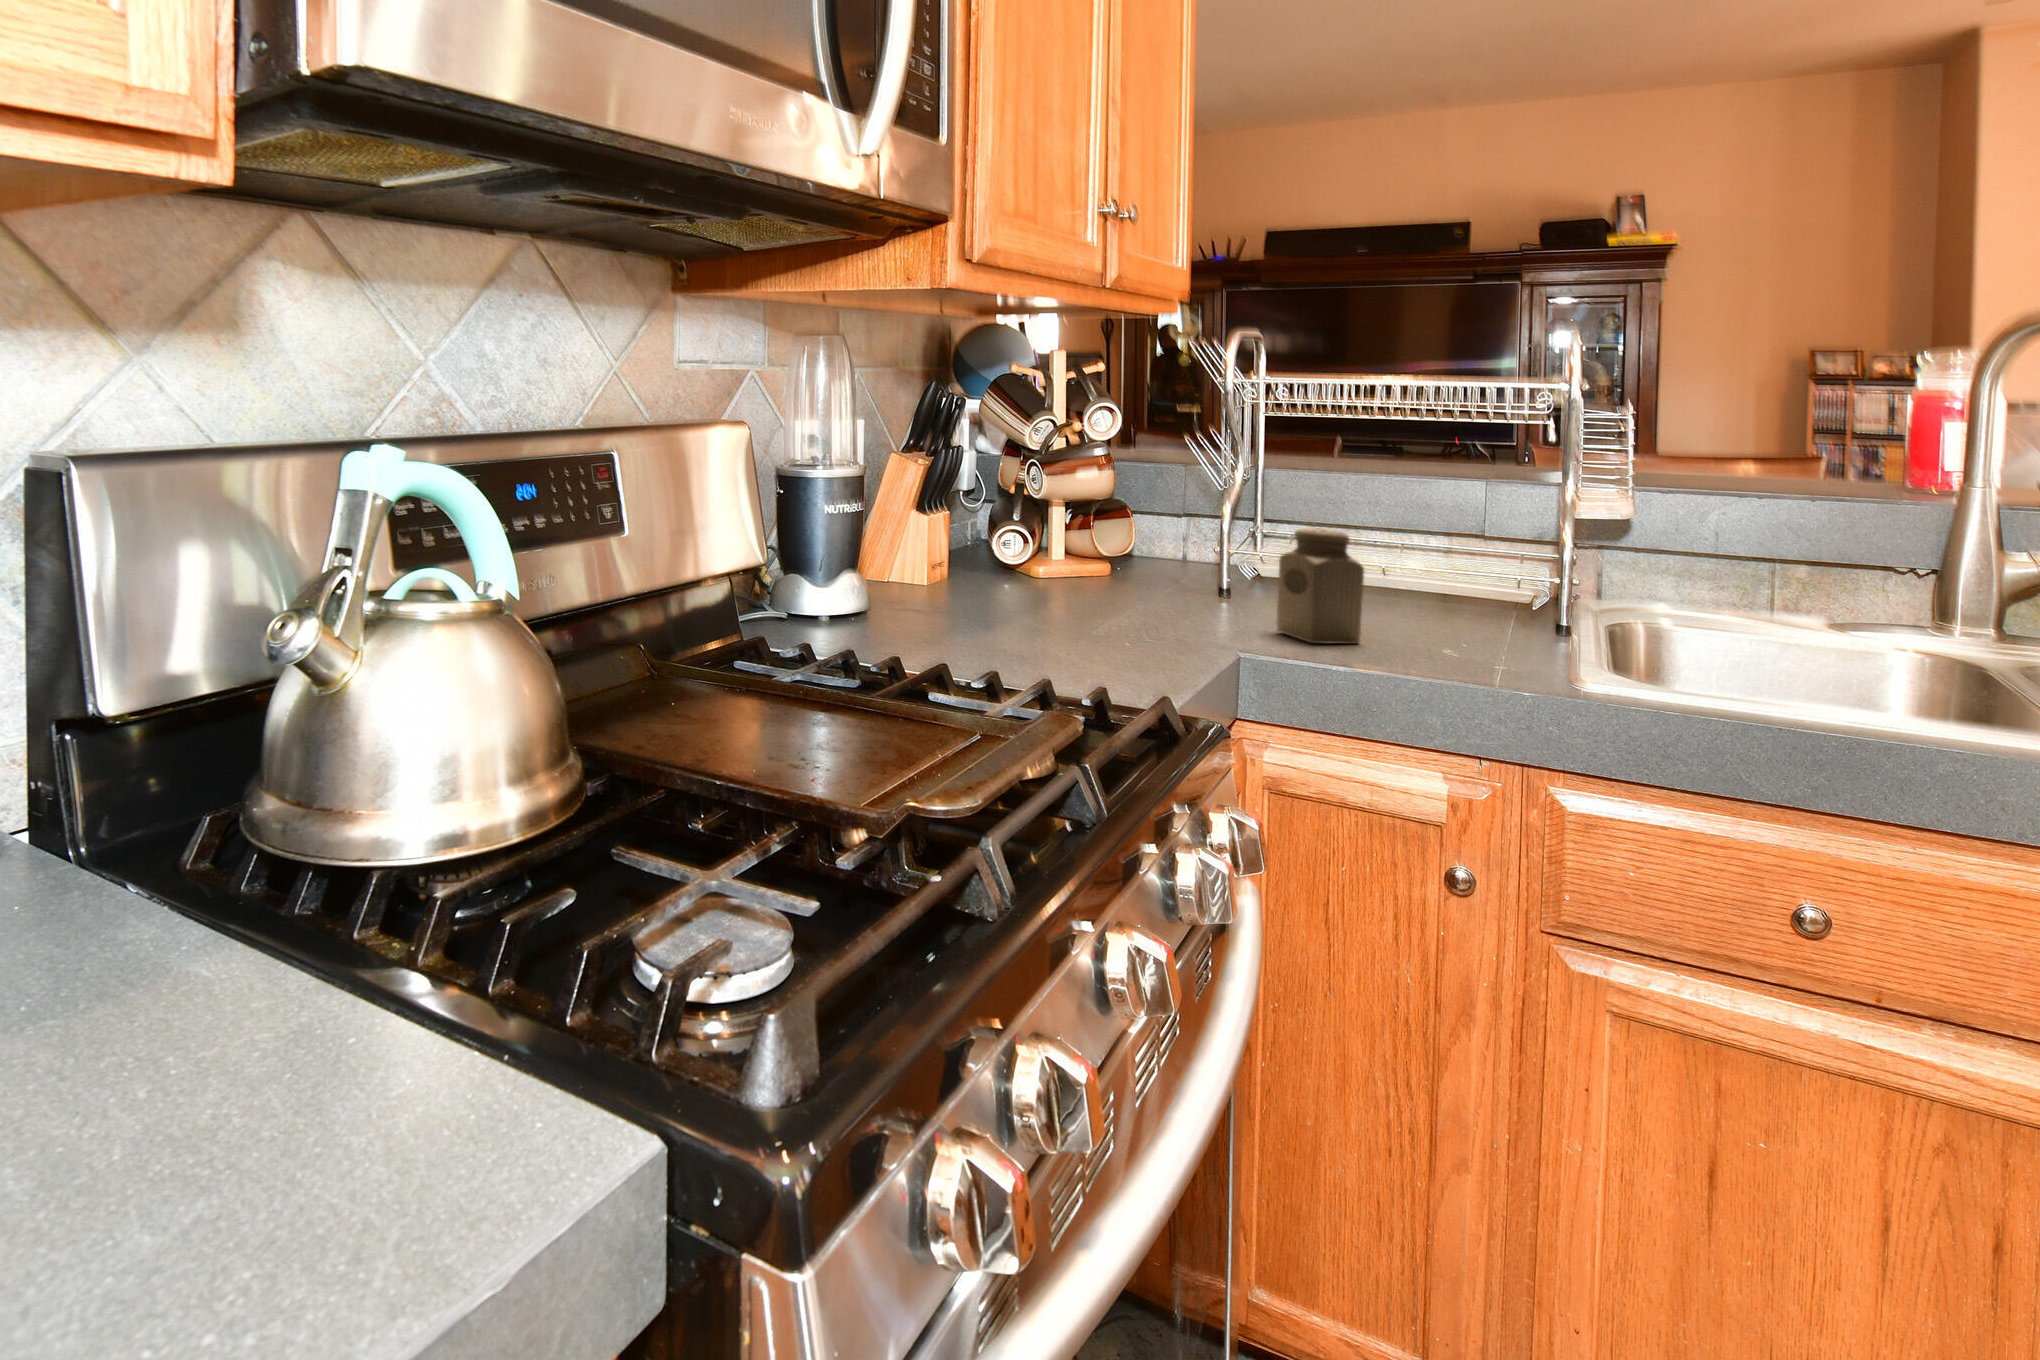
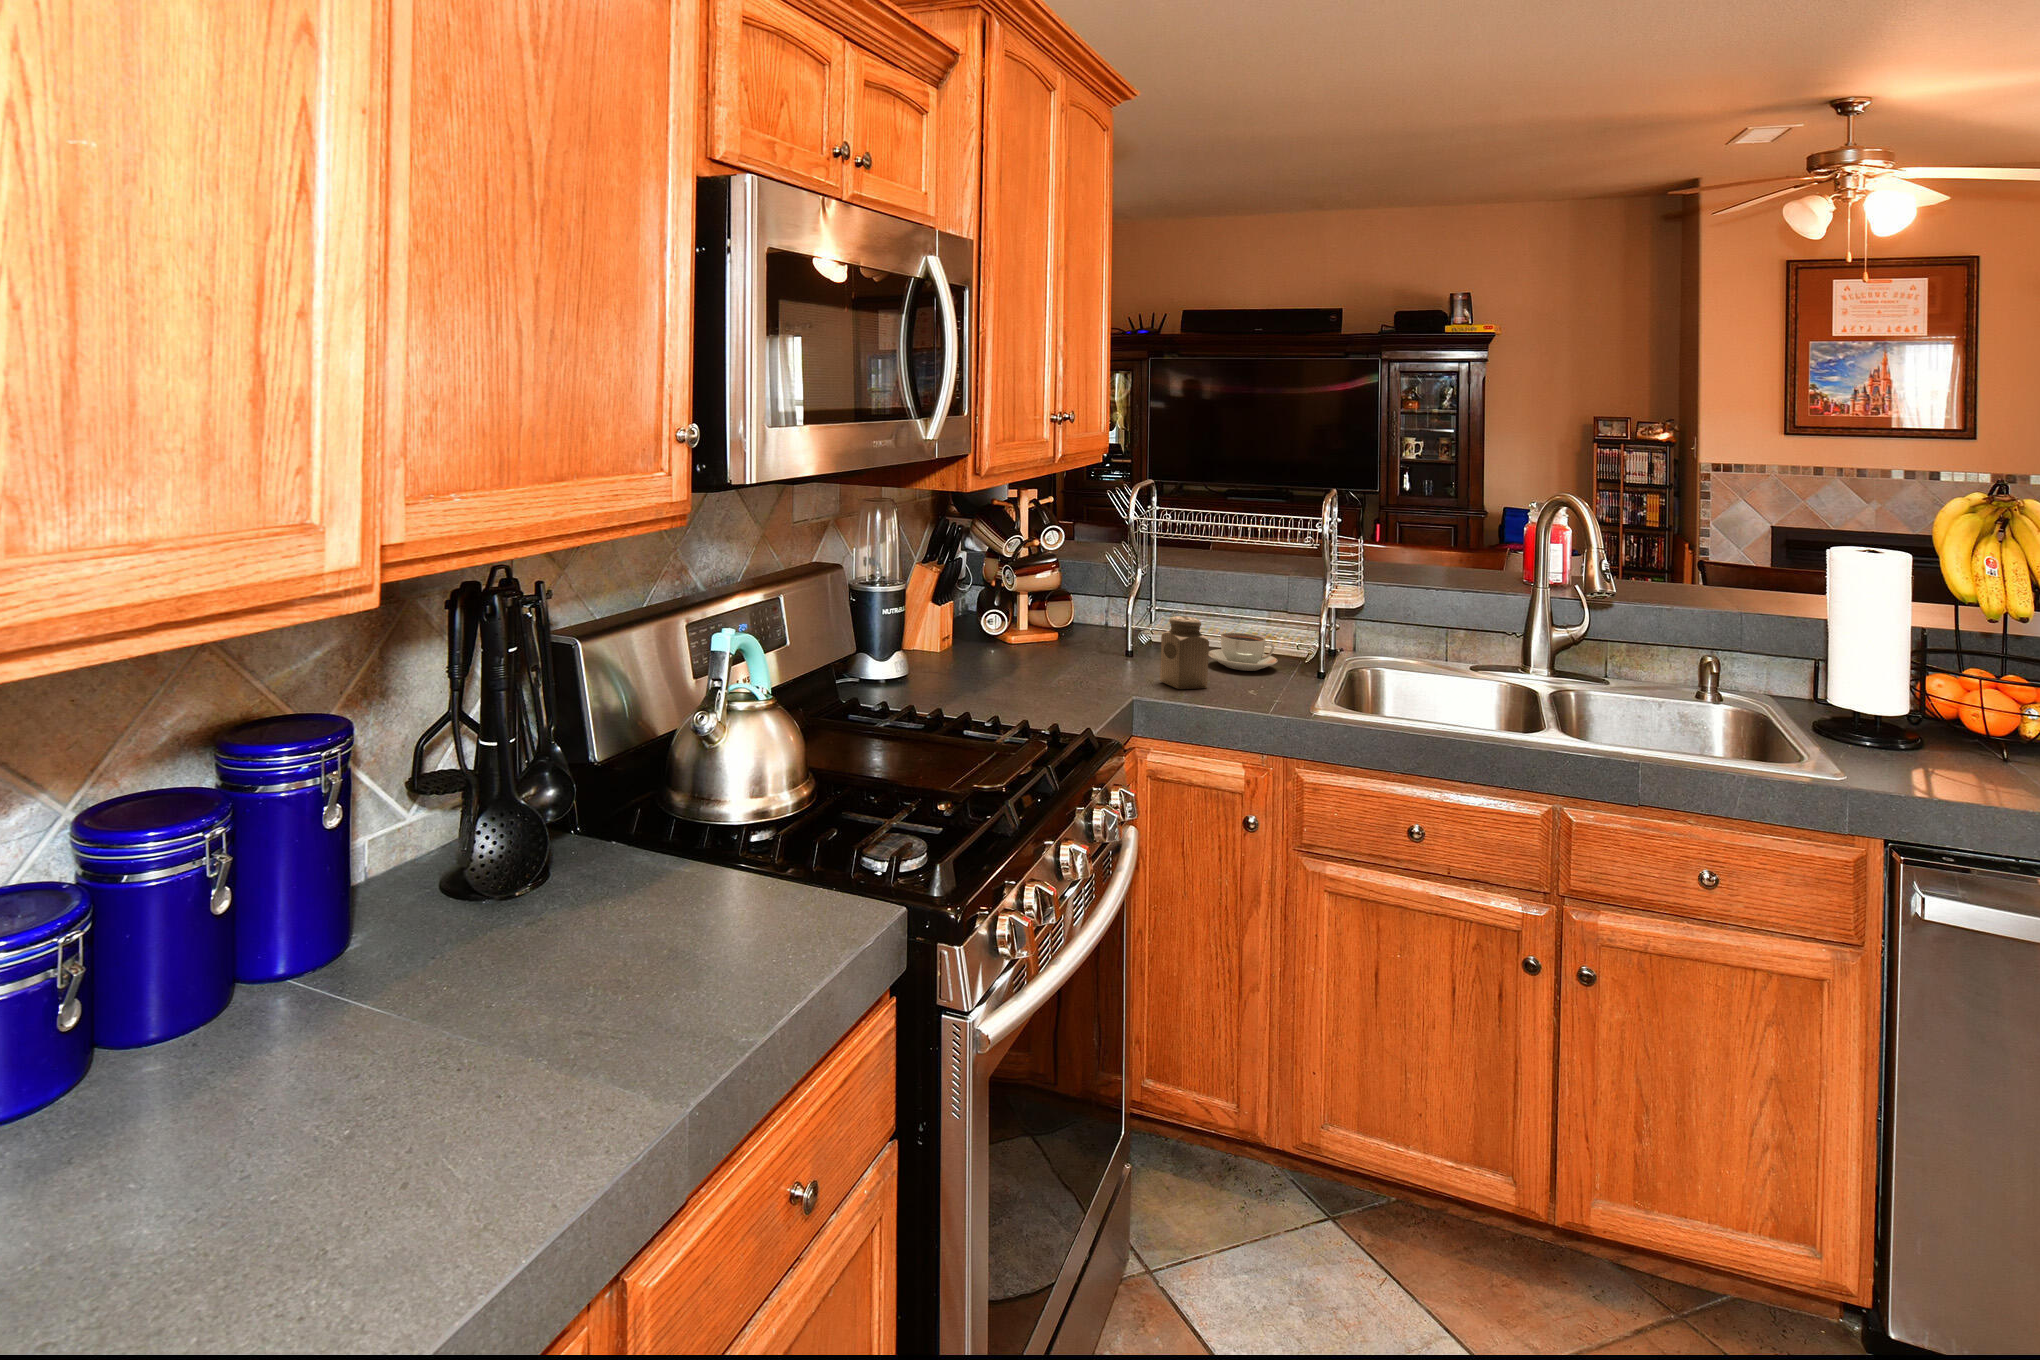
coffee cup: none [1349,564,1471,622] -> present [1209,633,1277,671]

